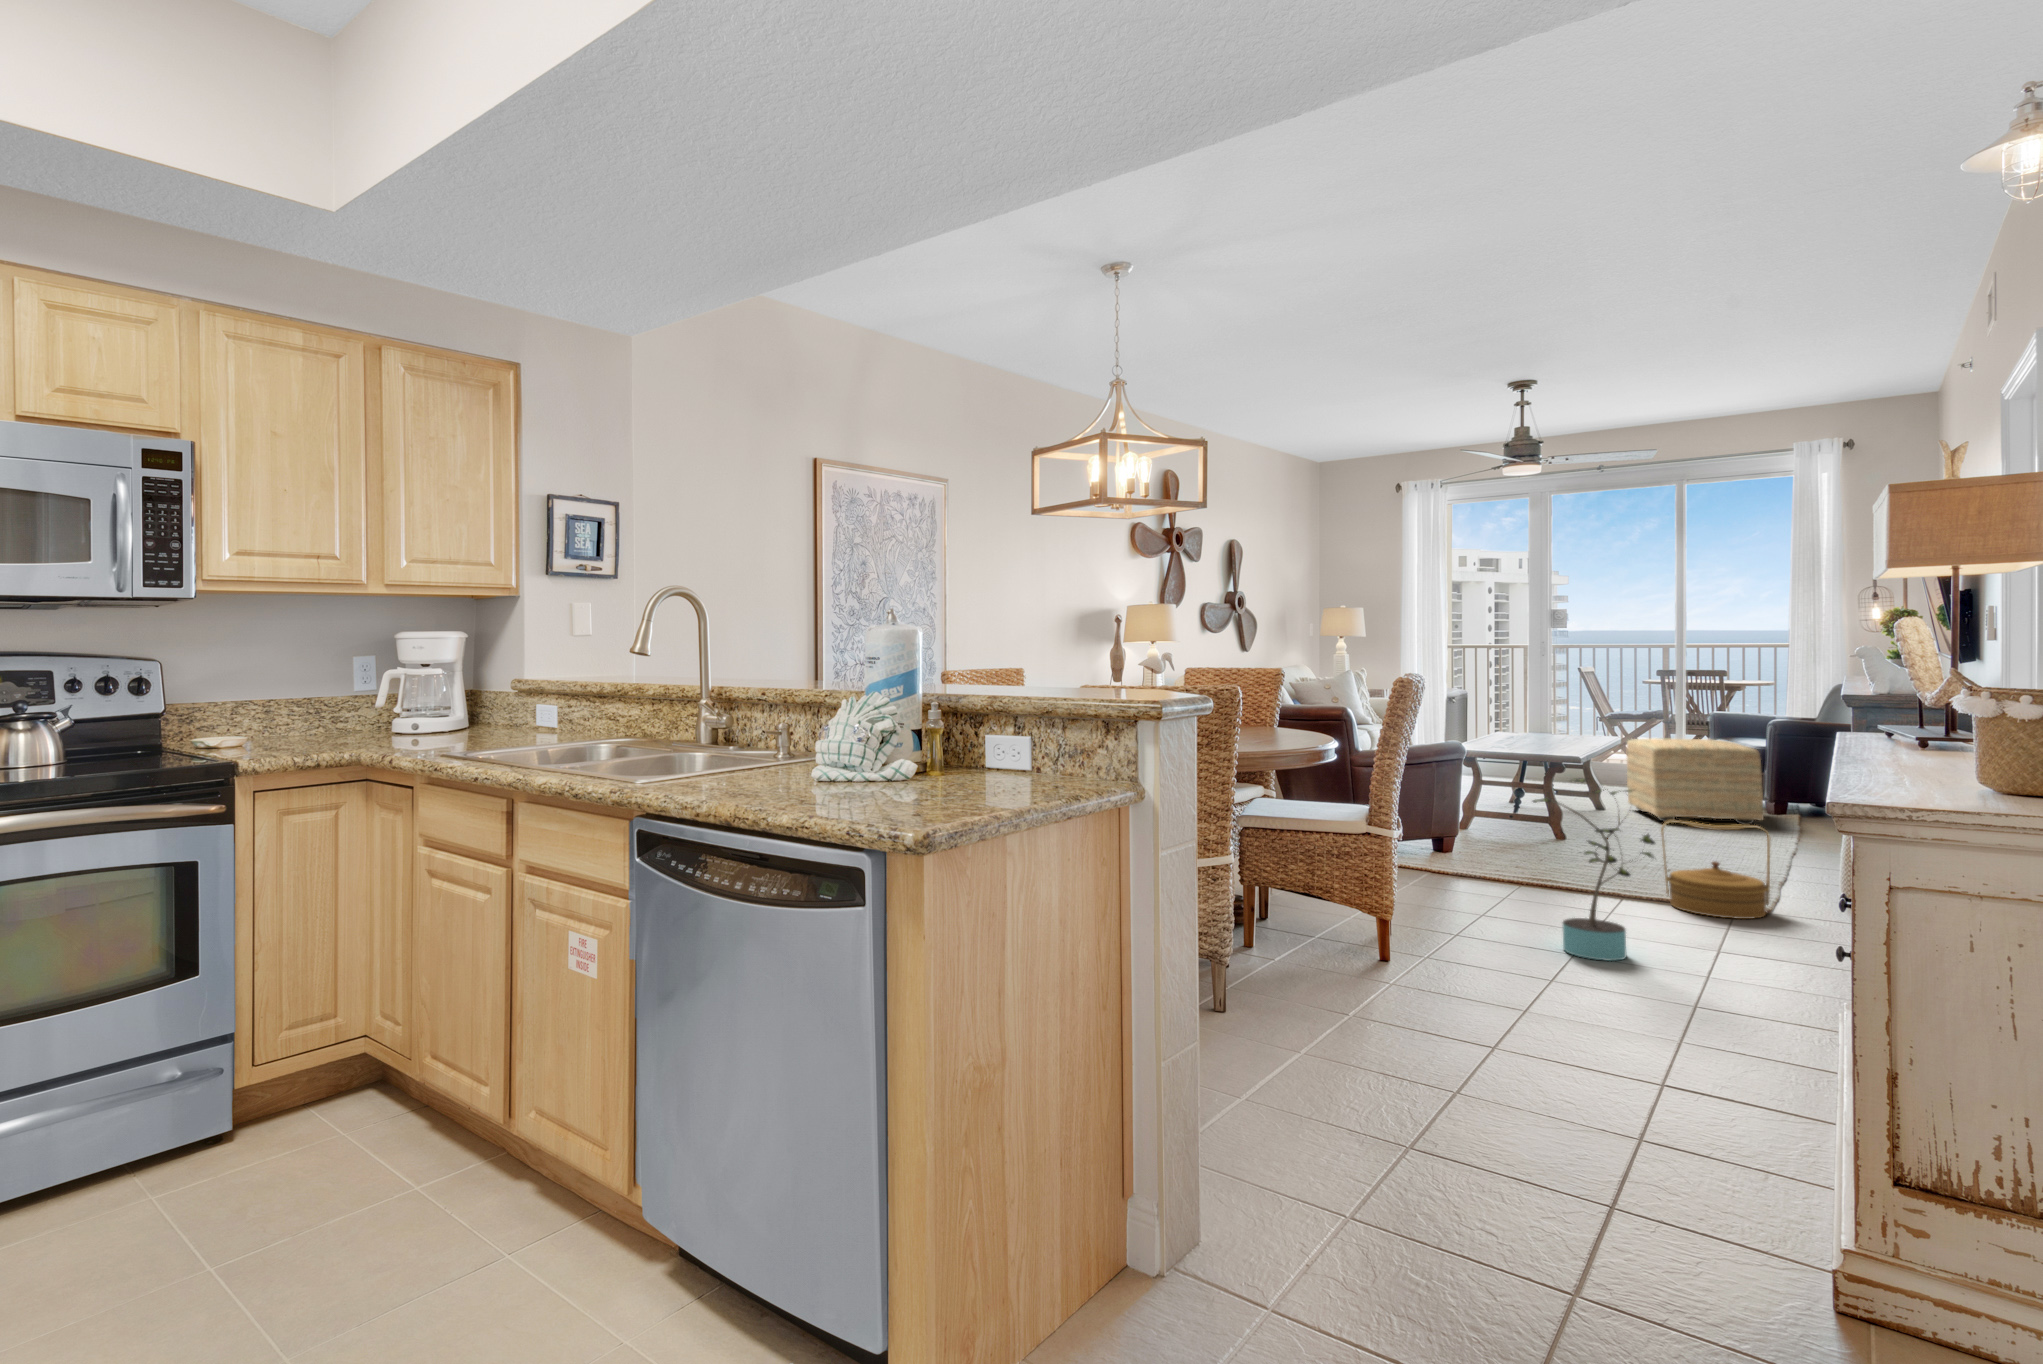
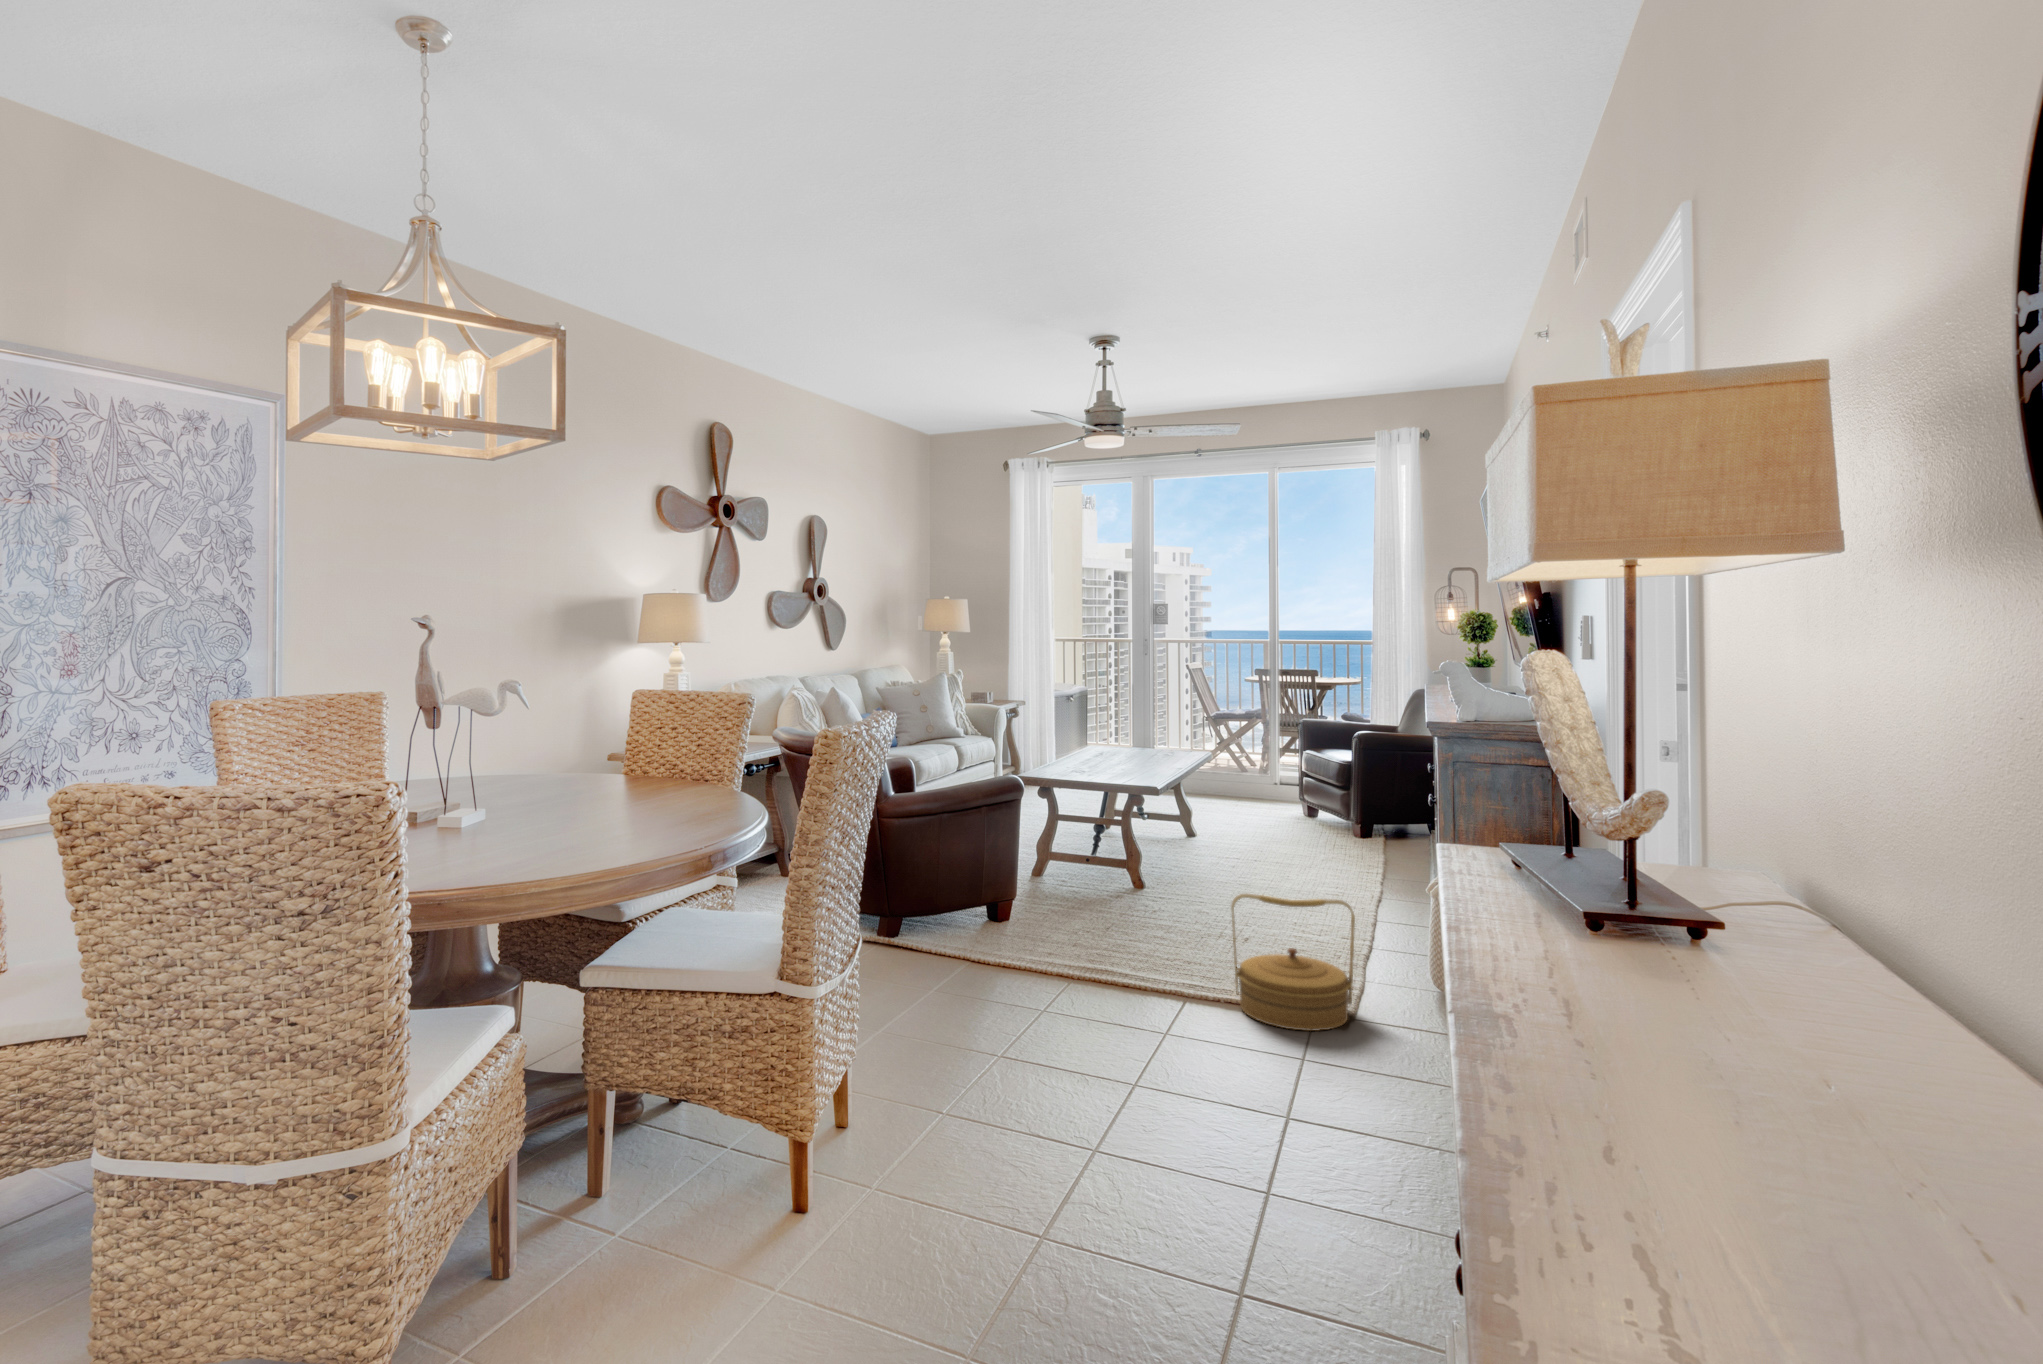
ottoman: present [1626,738,1763,825] -> none [1218,754,1348,852]
potted plant: present [1533,778,1655,961] -> none [1047,867,1207,1156]

